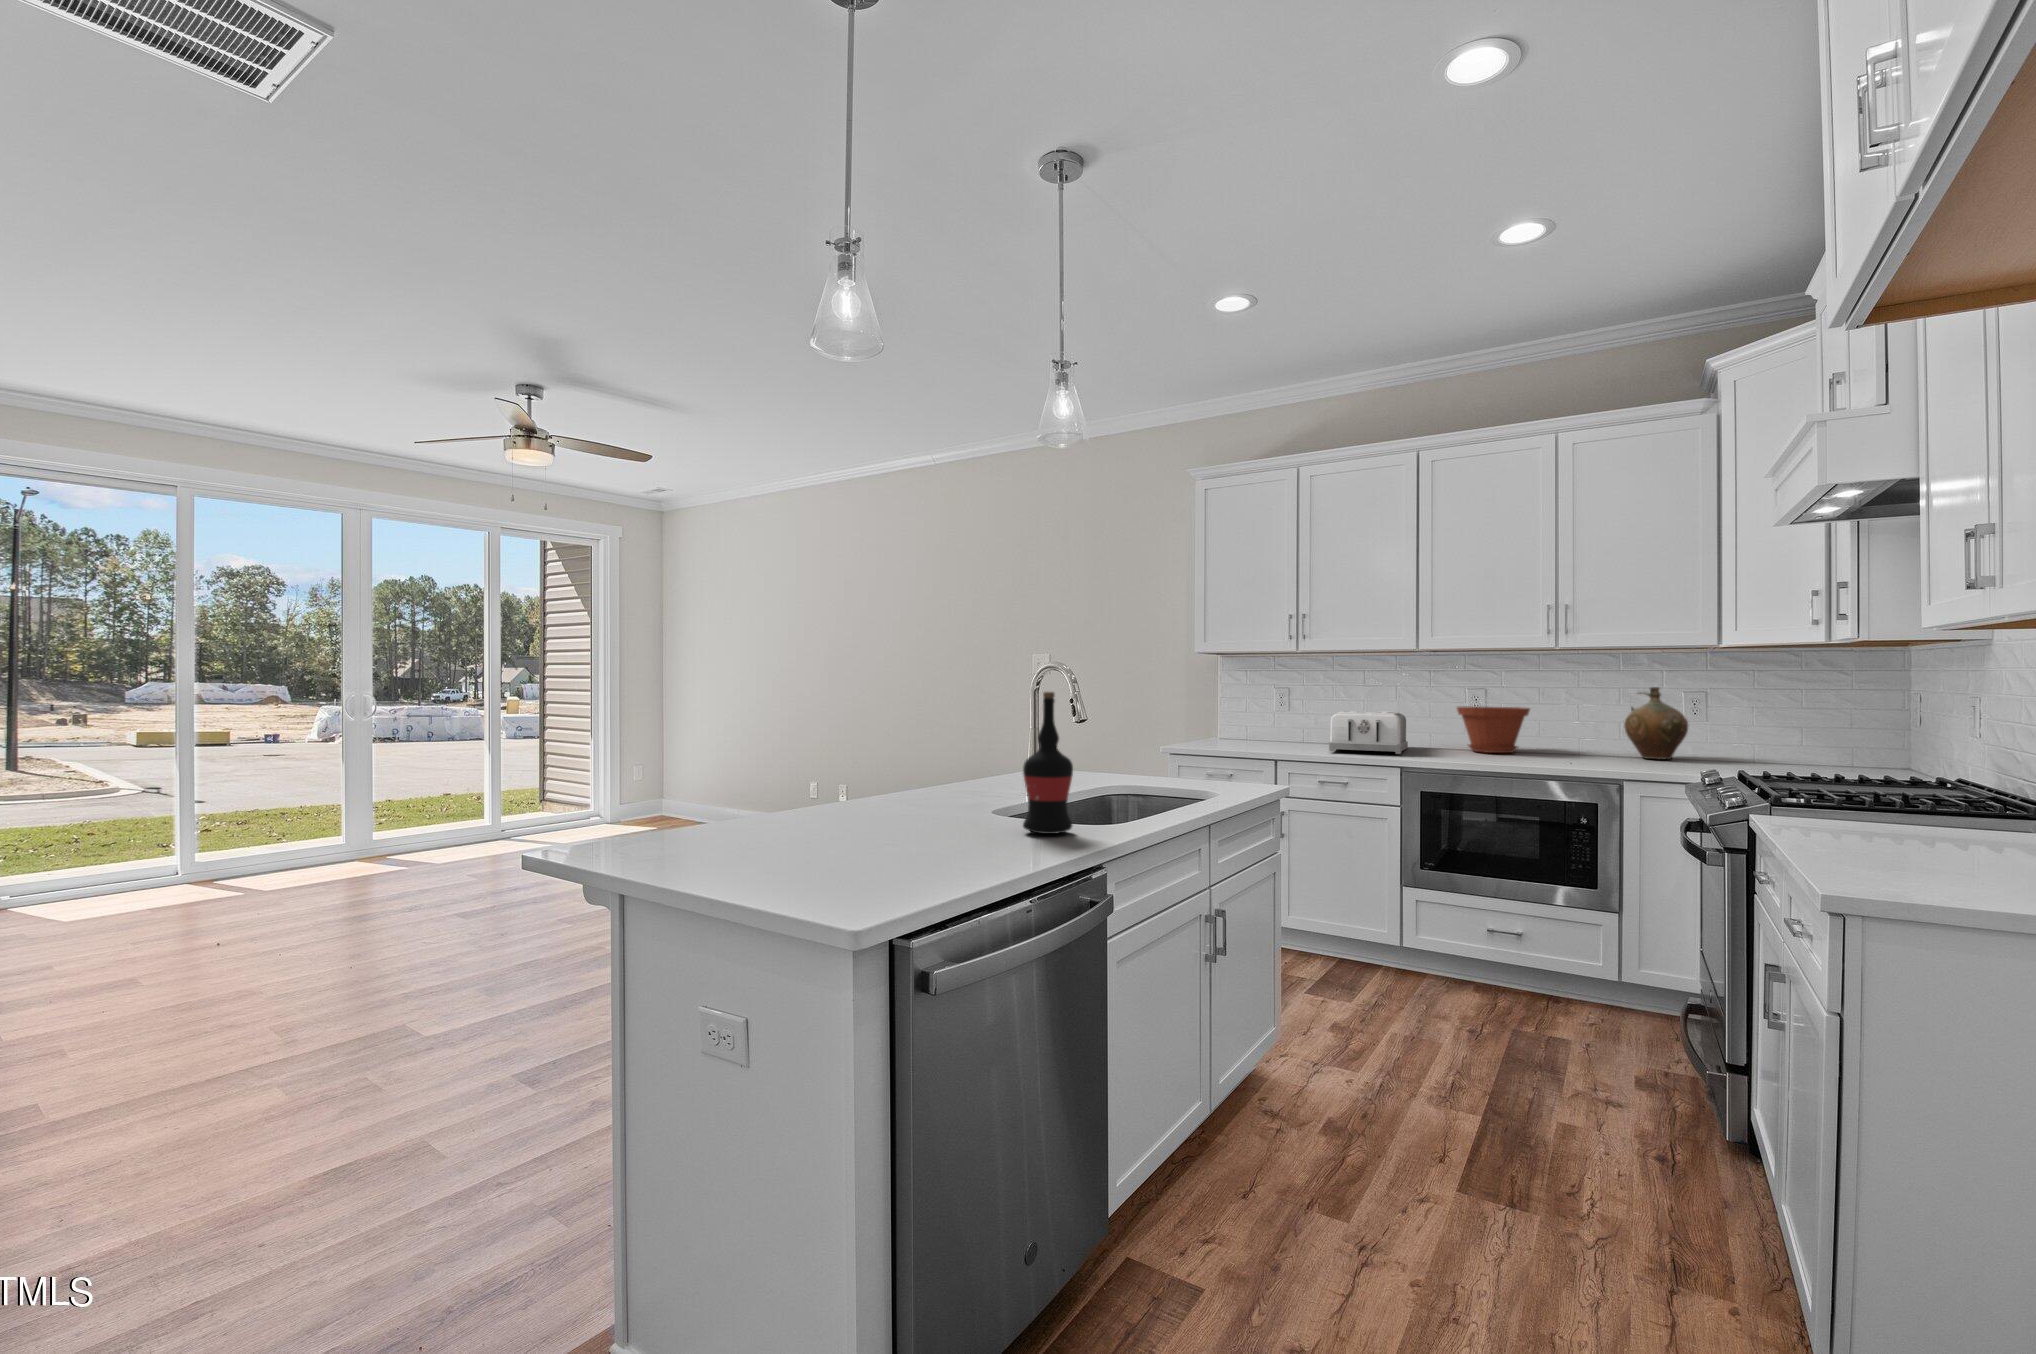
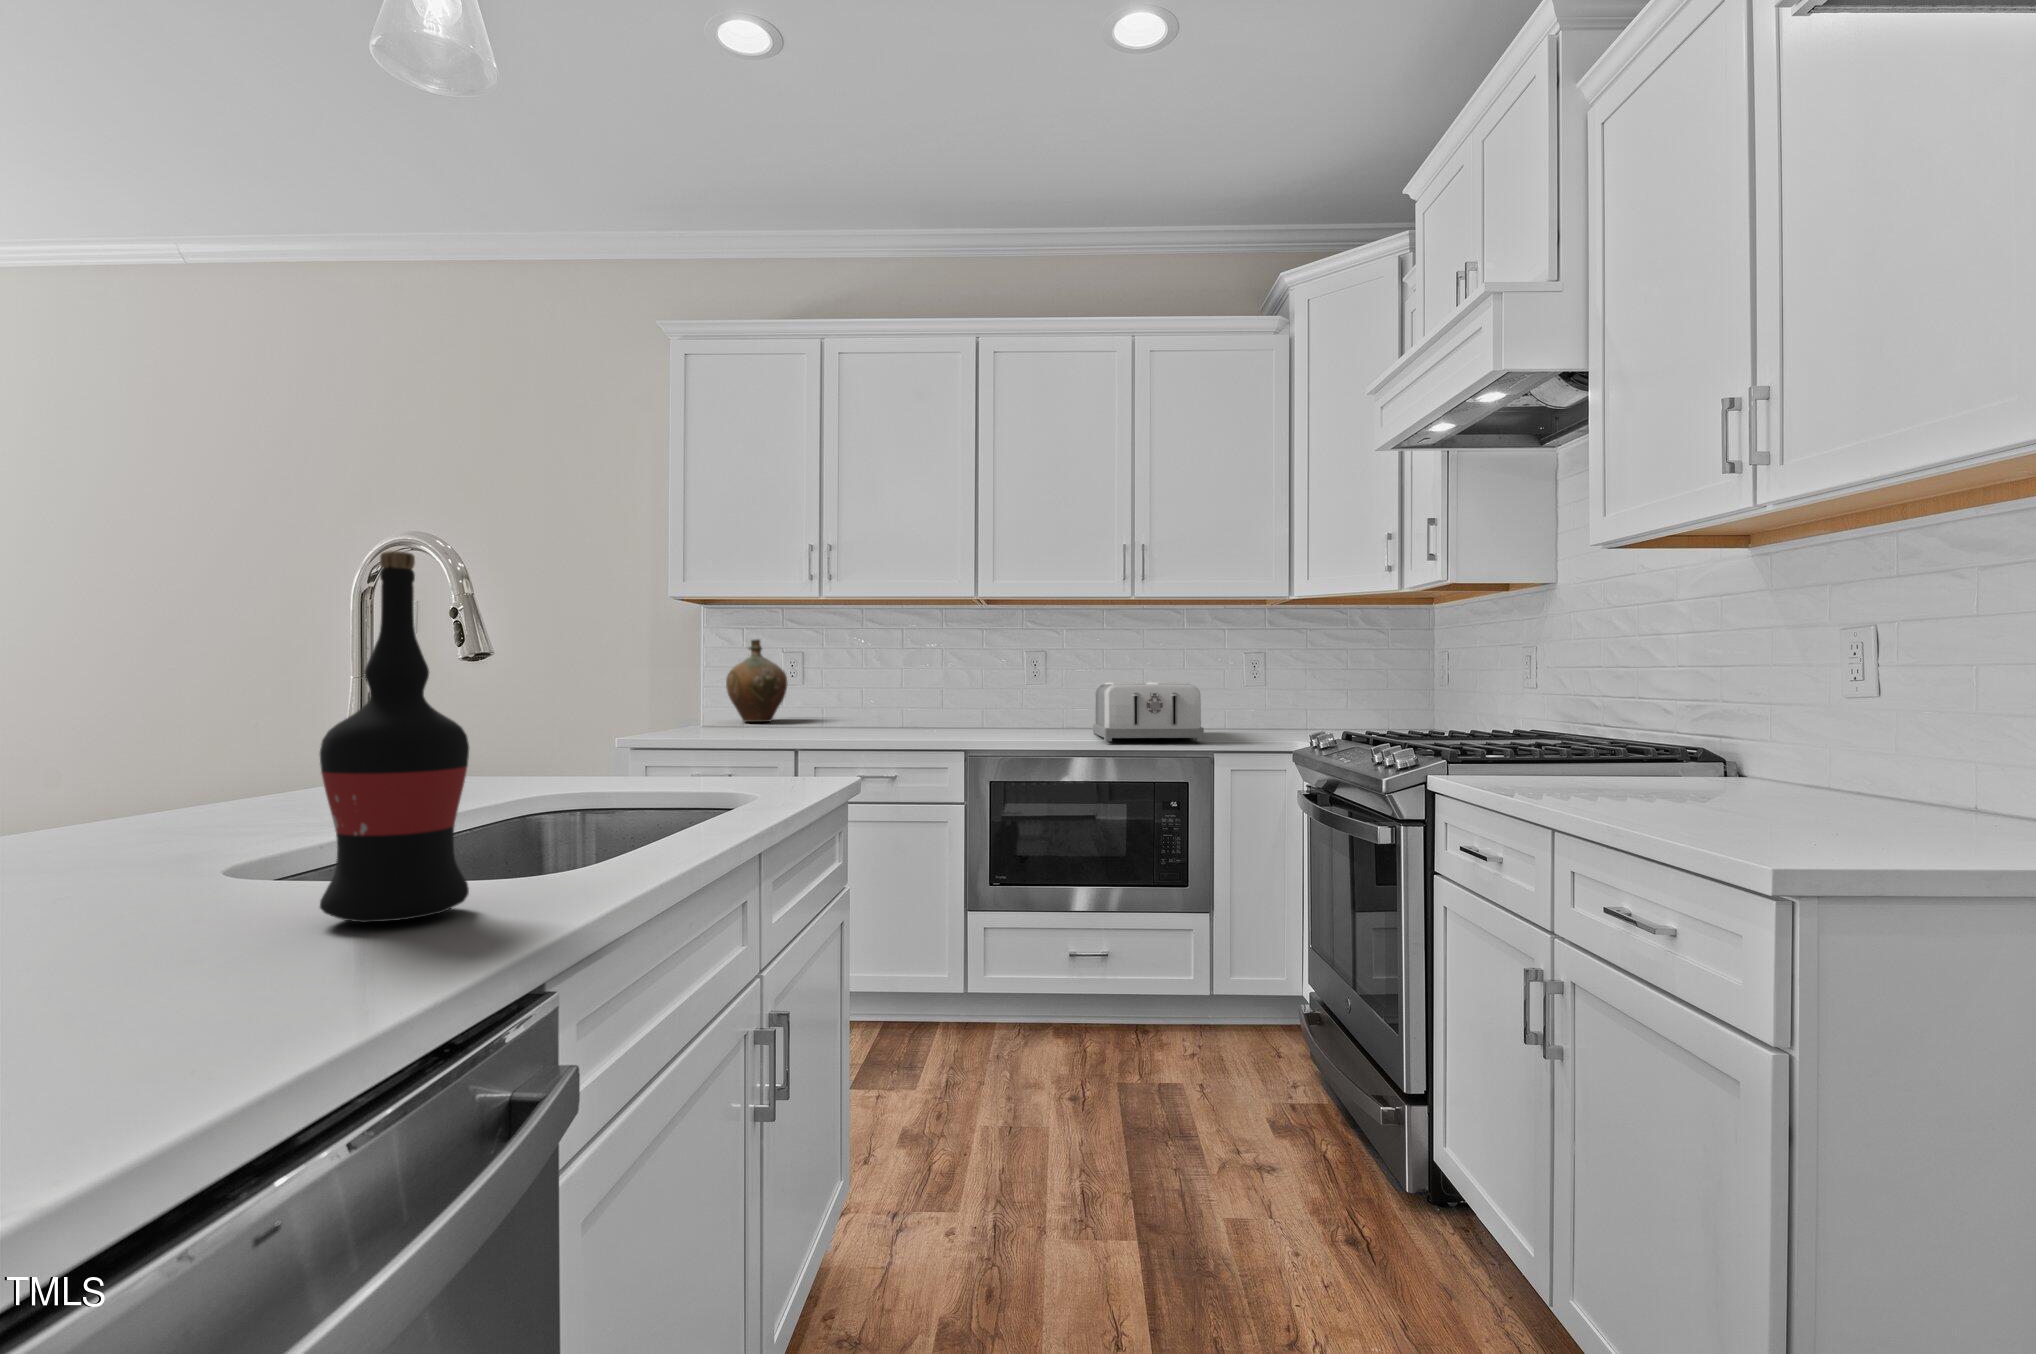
ceramic jug: present [1624,687,1688,759] -> present [726,639,787,722]
plant pot: present [1457,706,1530,753] -> none [1015,669,1099,726]
toaster: present [1329,711,1408,754] -> present [1093,682,1204,741]

